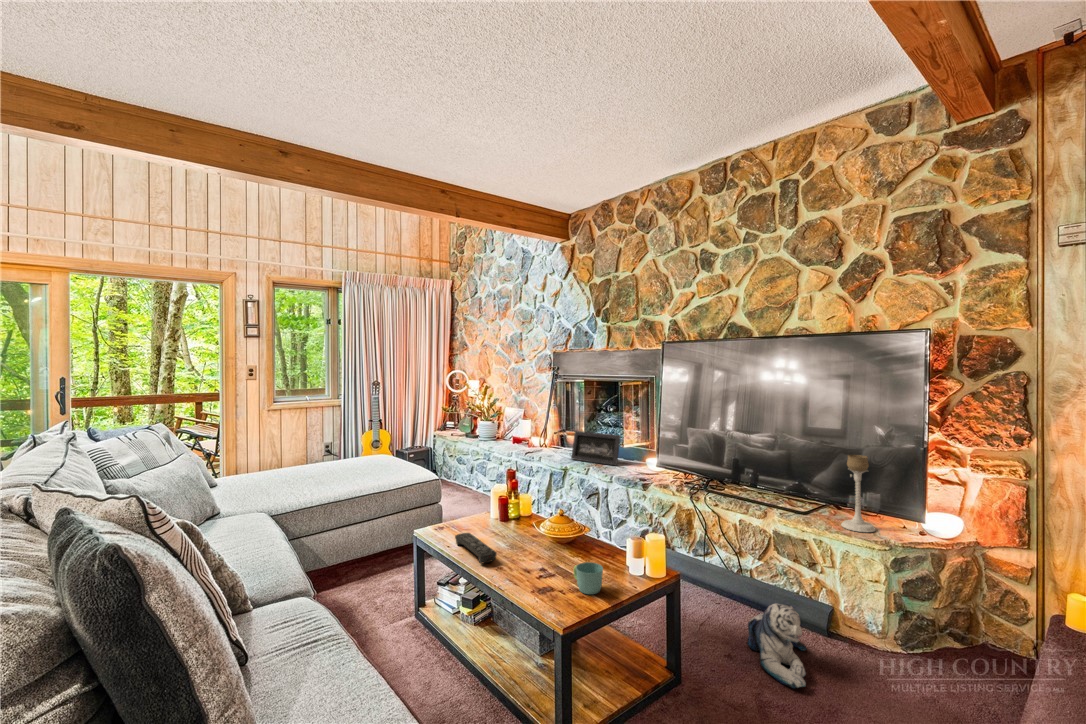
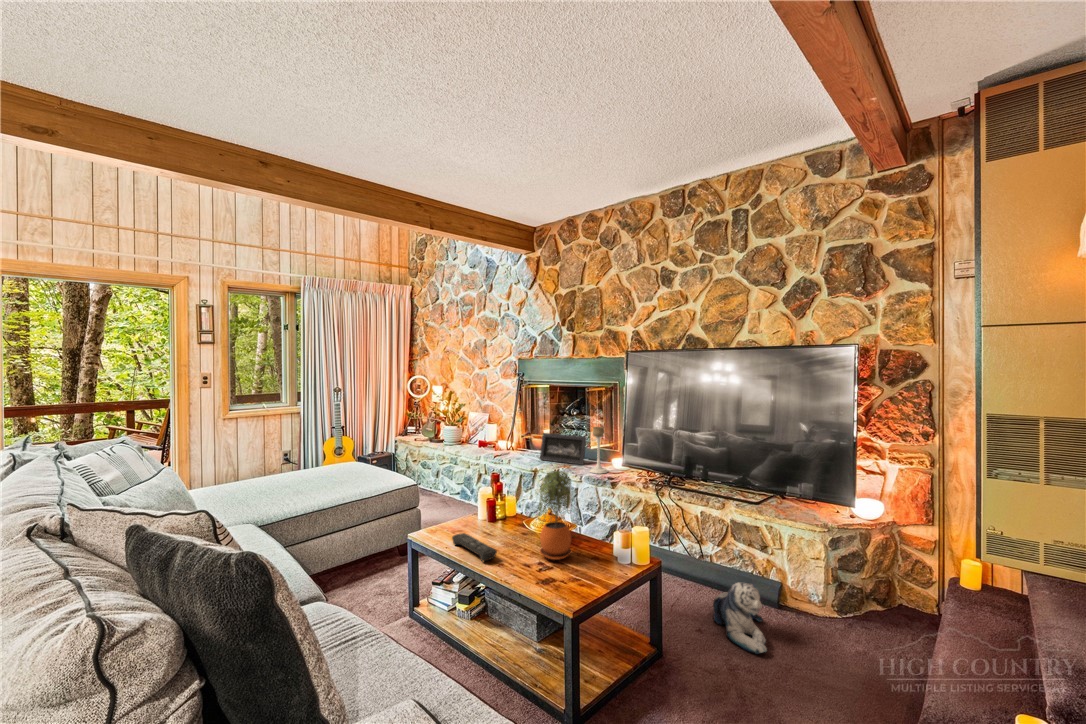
candle holder: present [841,455,876,532] -> present [590,427,607,474]
potted plant: none [538,468,581,566] -> present [536,471,572,560]
mug: present [573,562,603,594] -> none [572,555,600,583]

